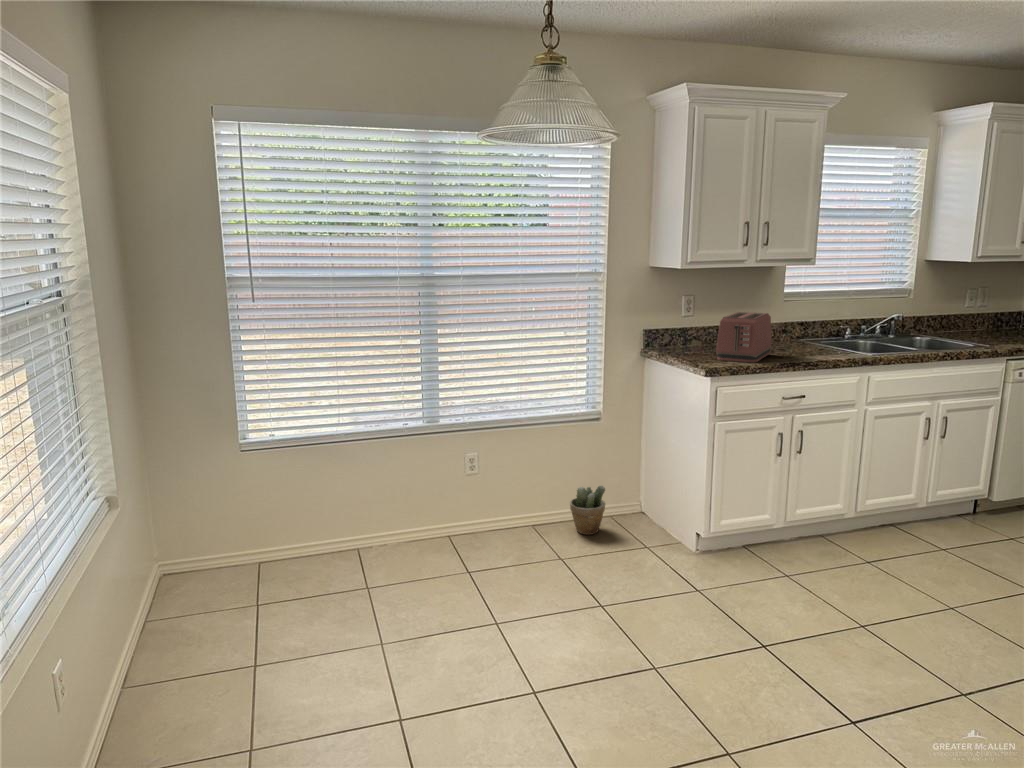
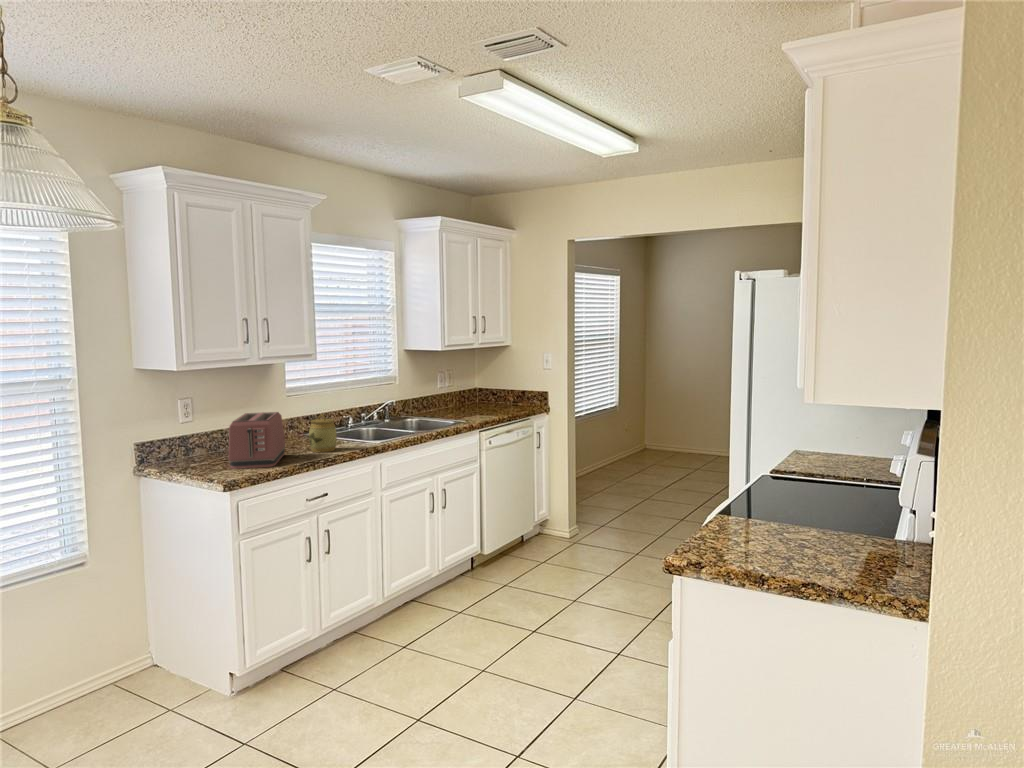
jar: none [796,319,825,357] -> present [309,414,336,452]
potted plant: present [570,486,605,535] -> none [51,649,105,721]

